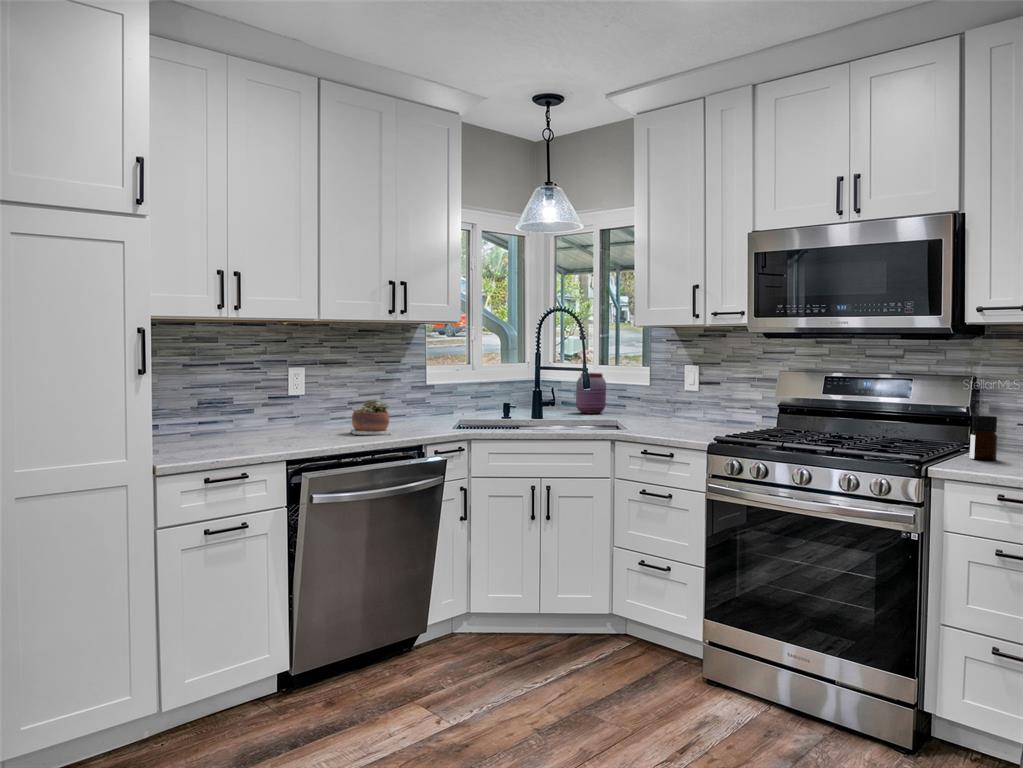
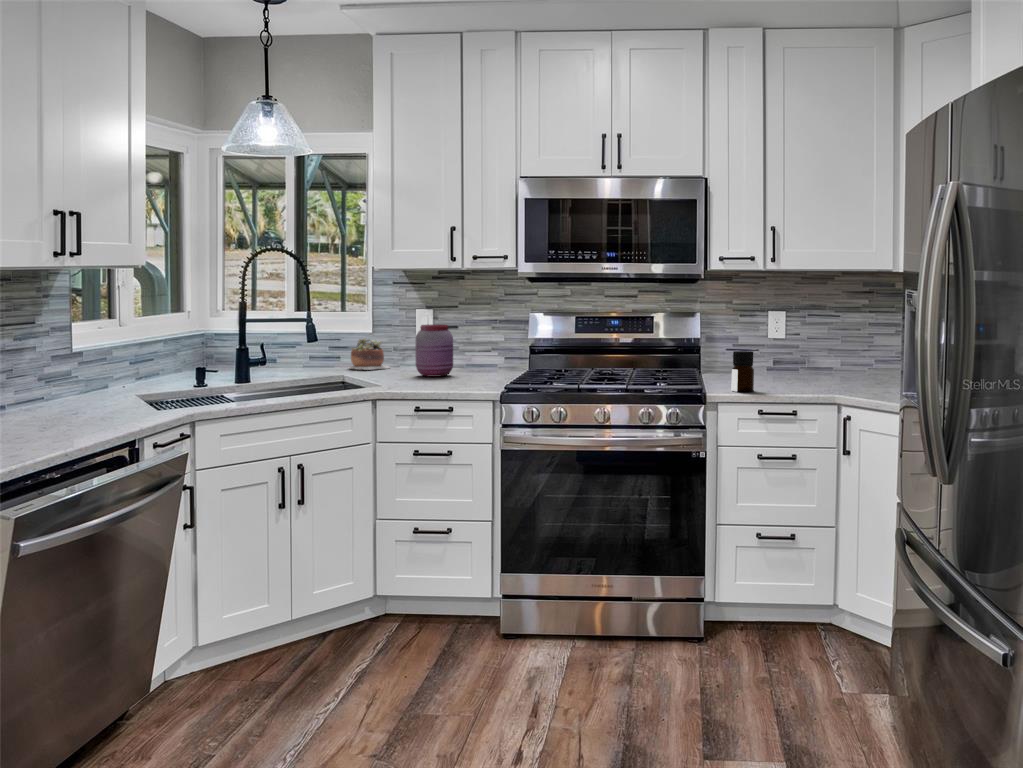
jar: present [576,373,606,414] -> present [416,325,453,376]
succulent plant: present [350,399,392,435] -> present [349,338,390,370]

